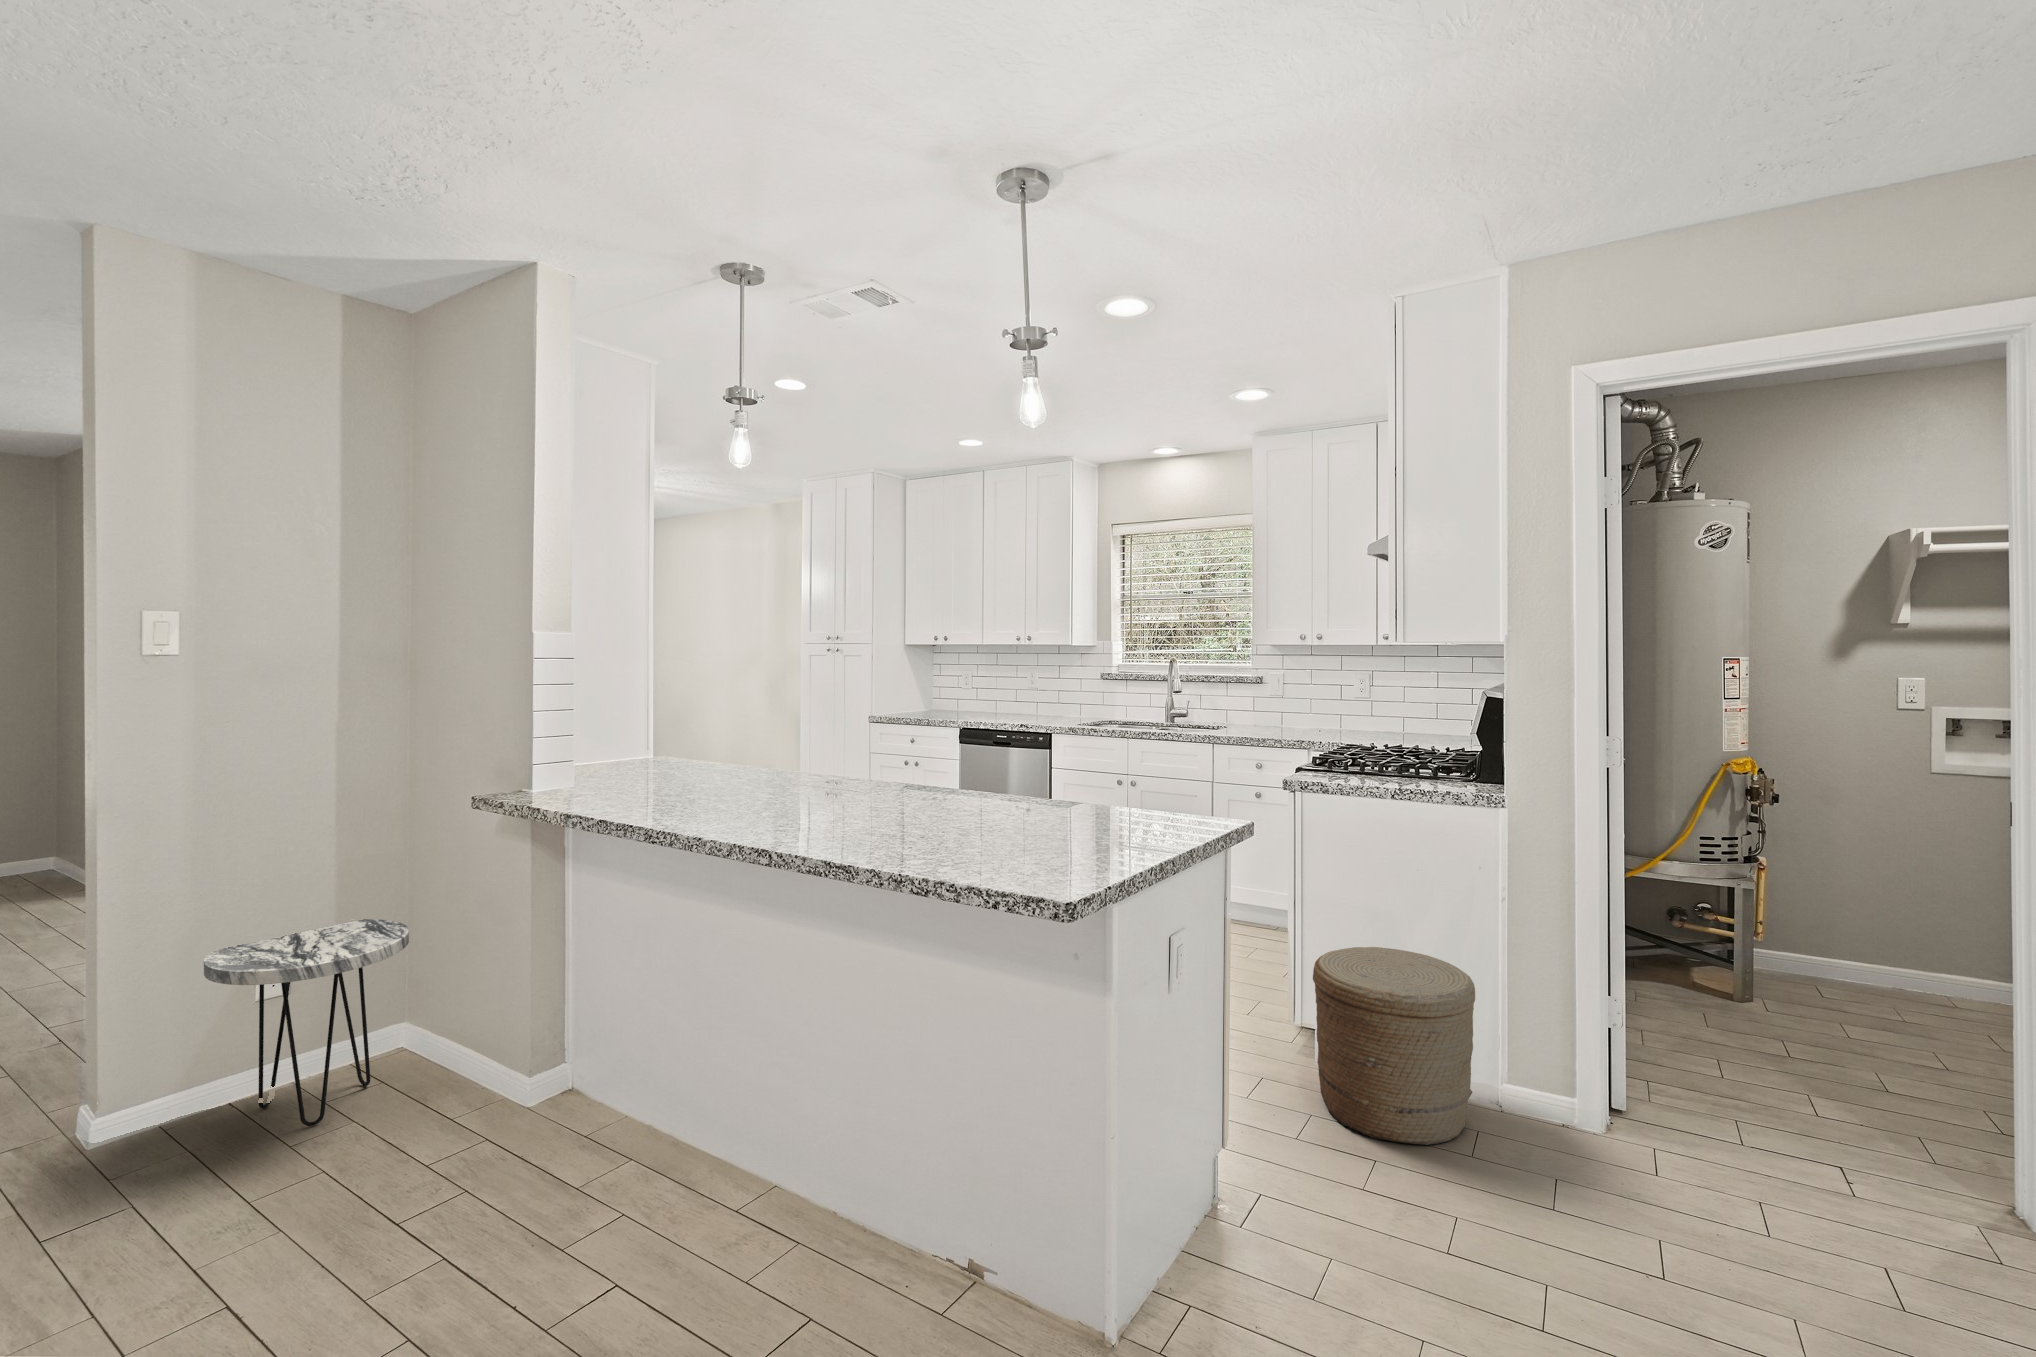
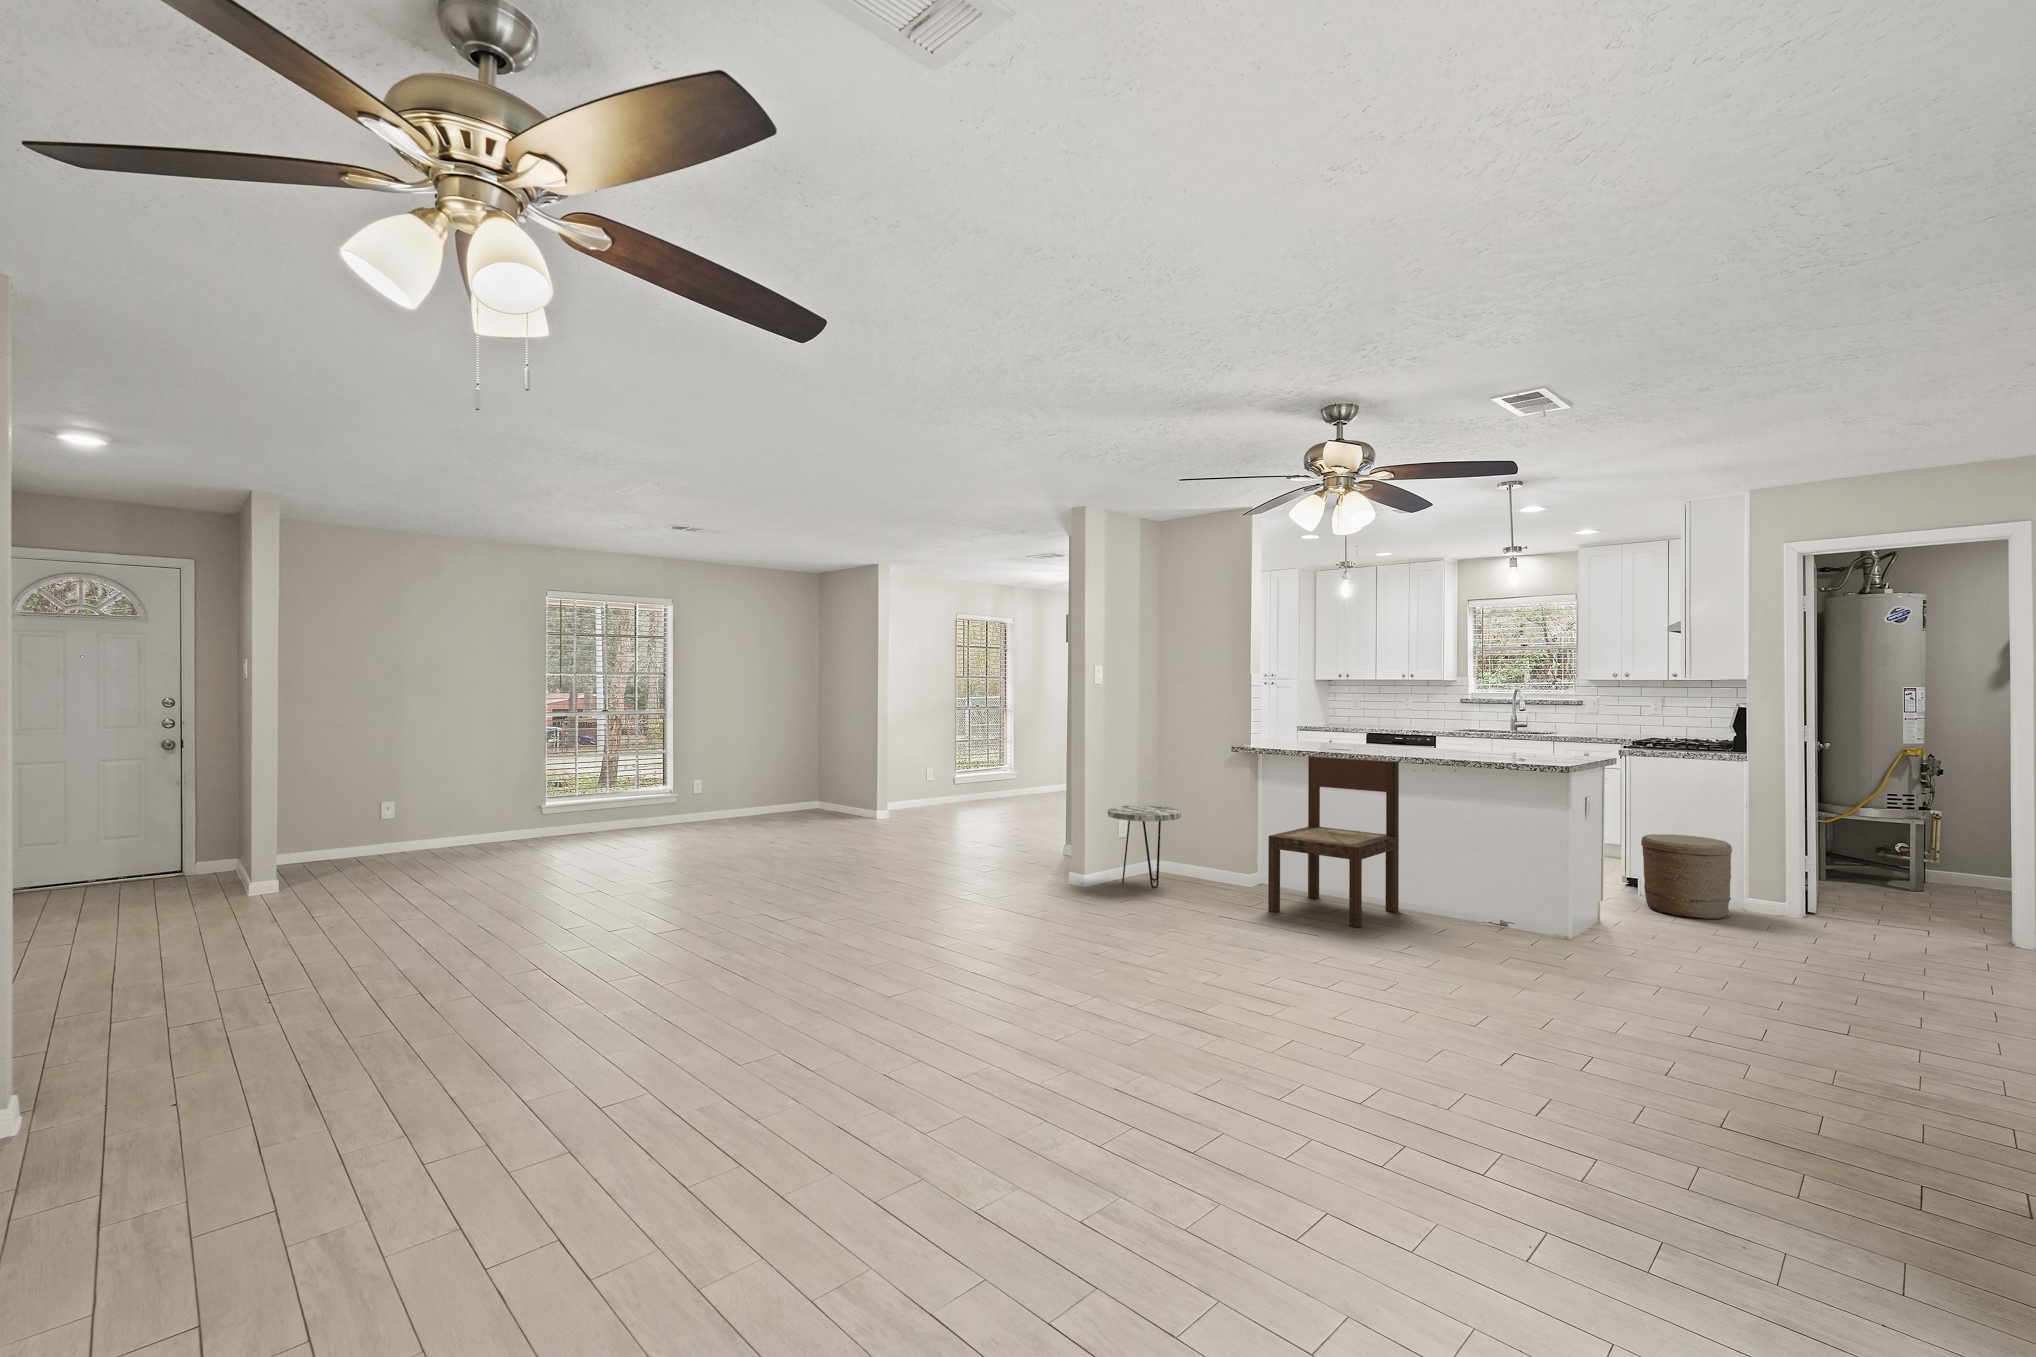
dining chair: none [458,819,796,1311] -> present [1268,756,1399,927]

